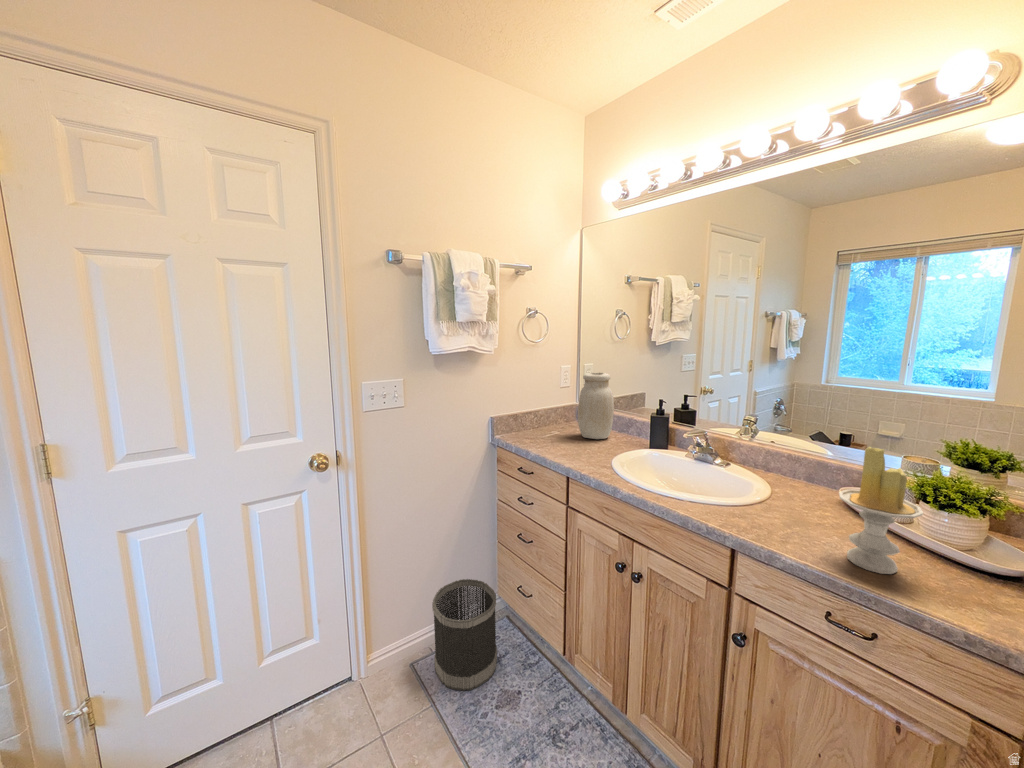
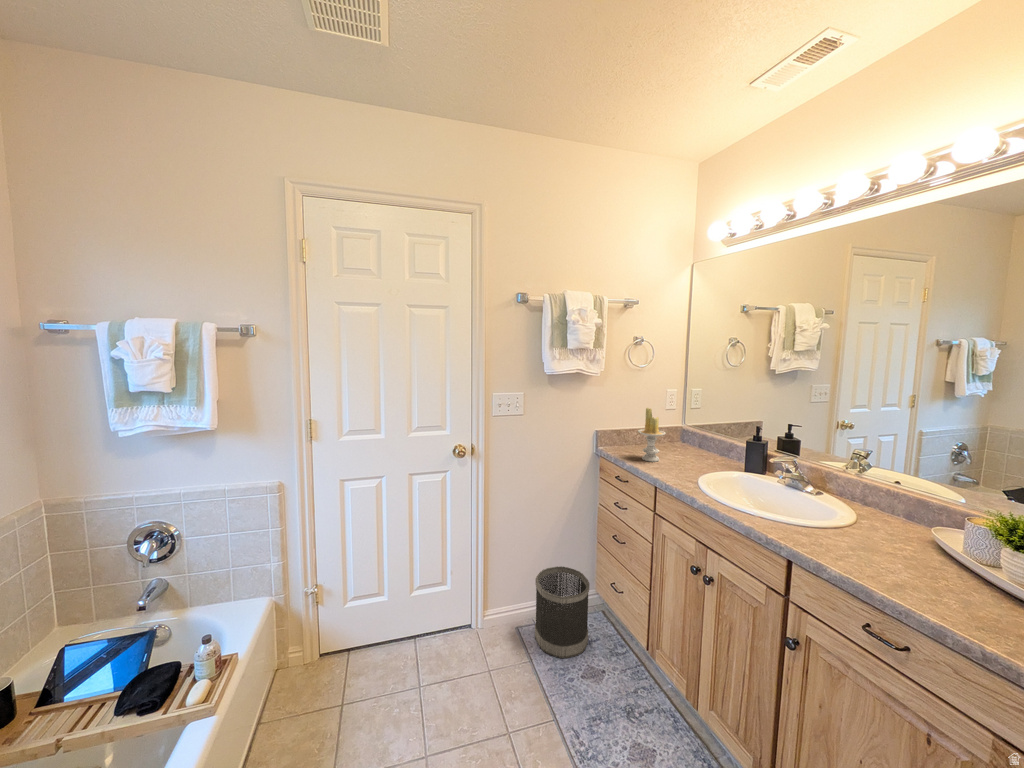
jar: present [578,373,614,439] -> none [677,397,713,459]
candle: present [839,447,923,574] -> present [638,408,666,462]

